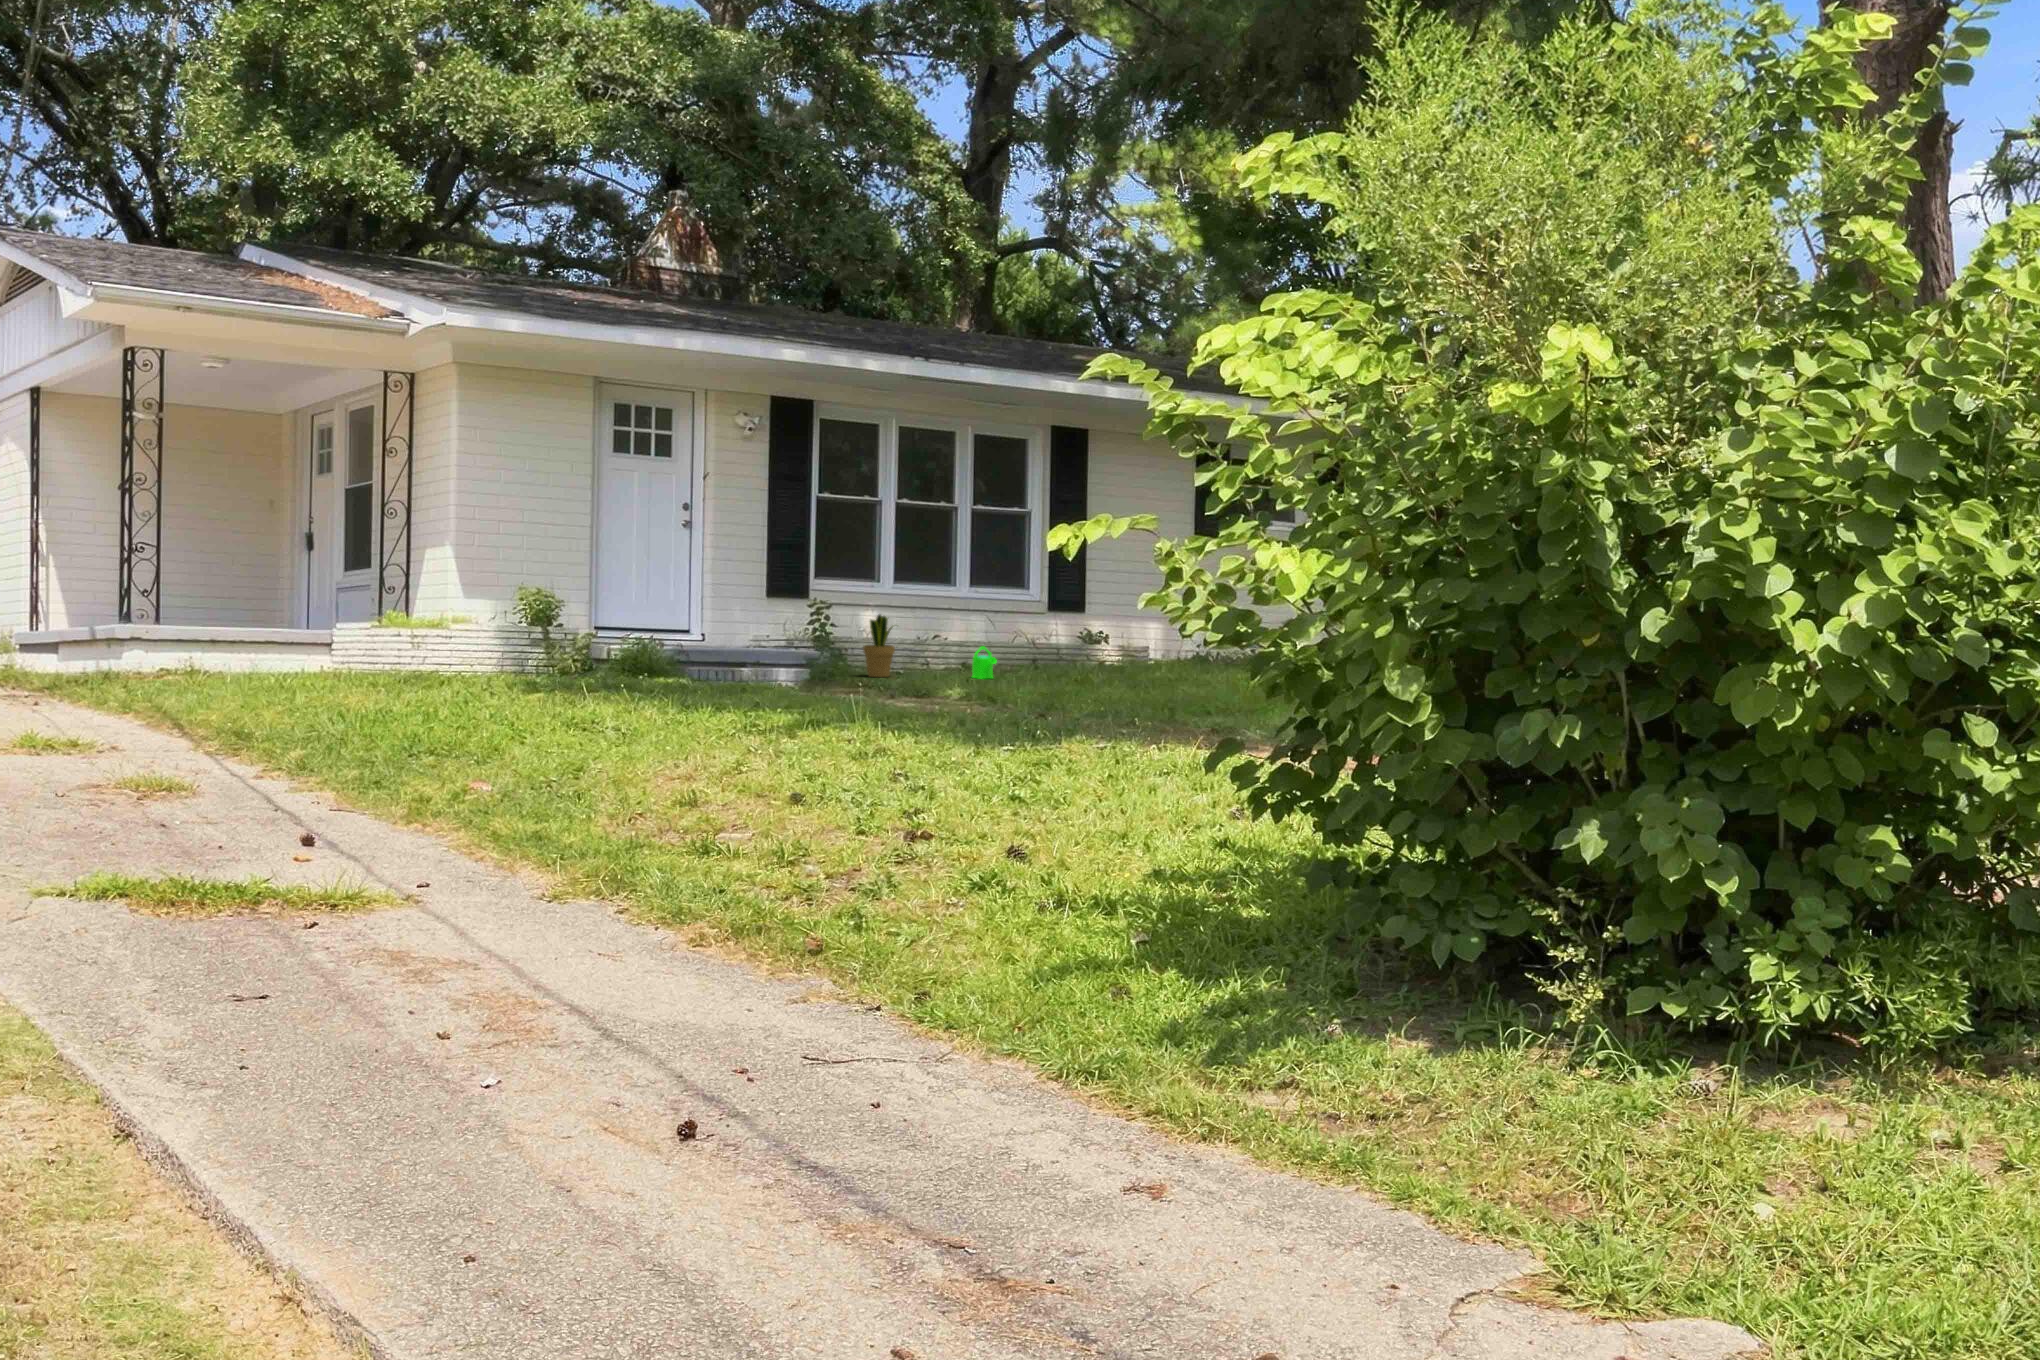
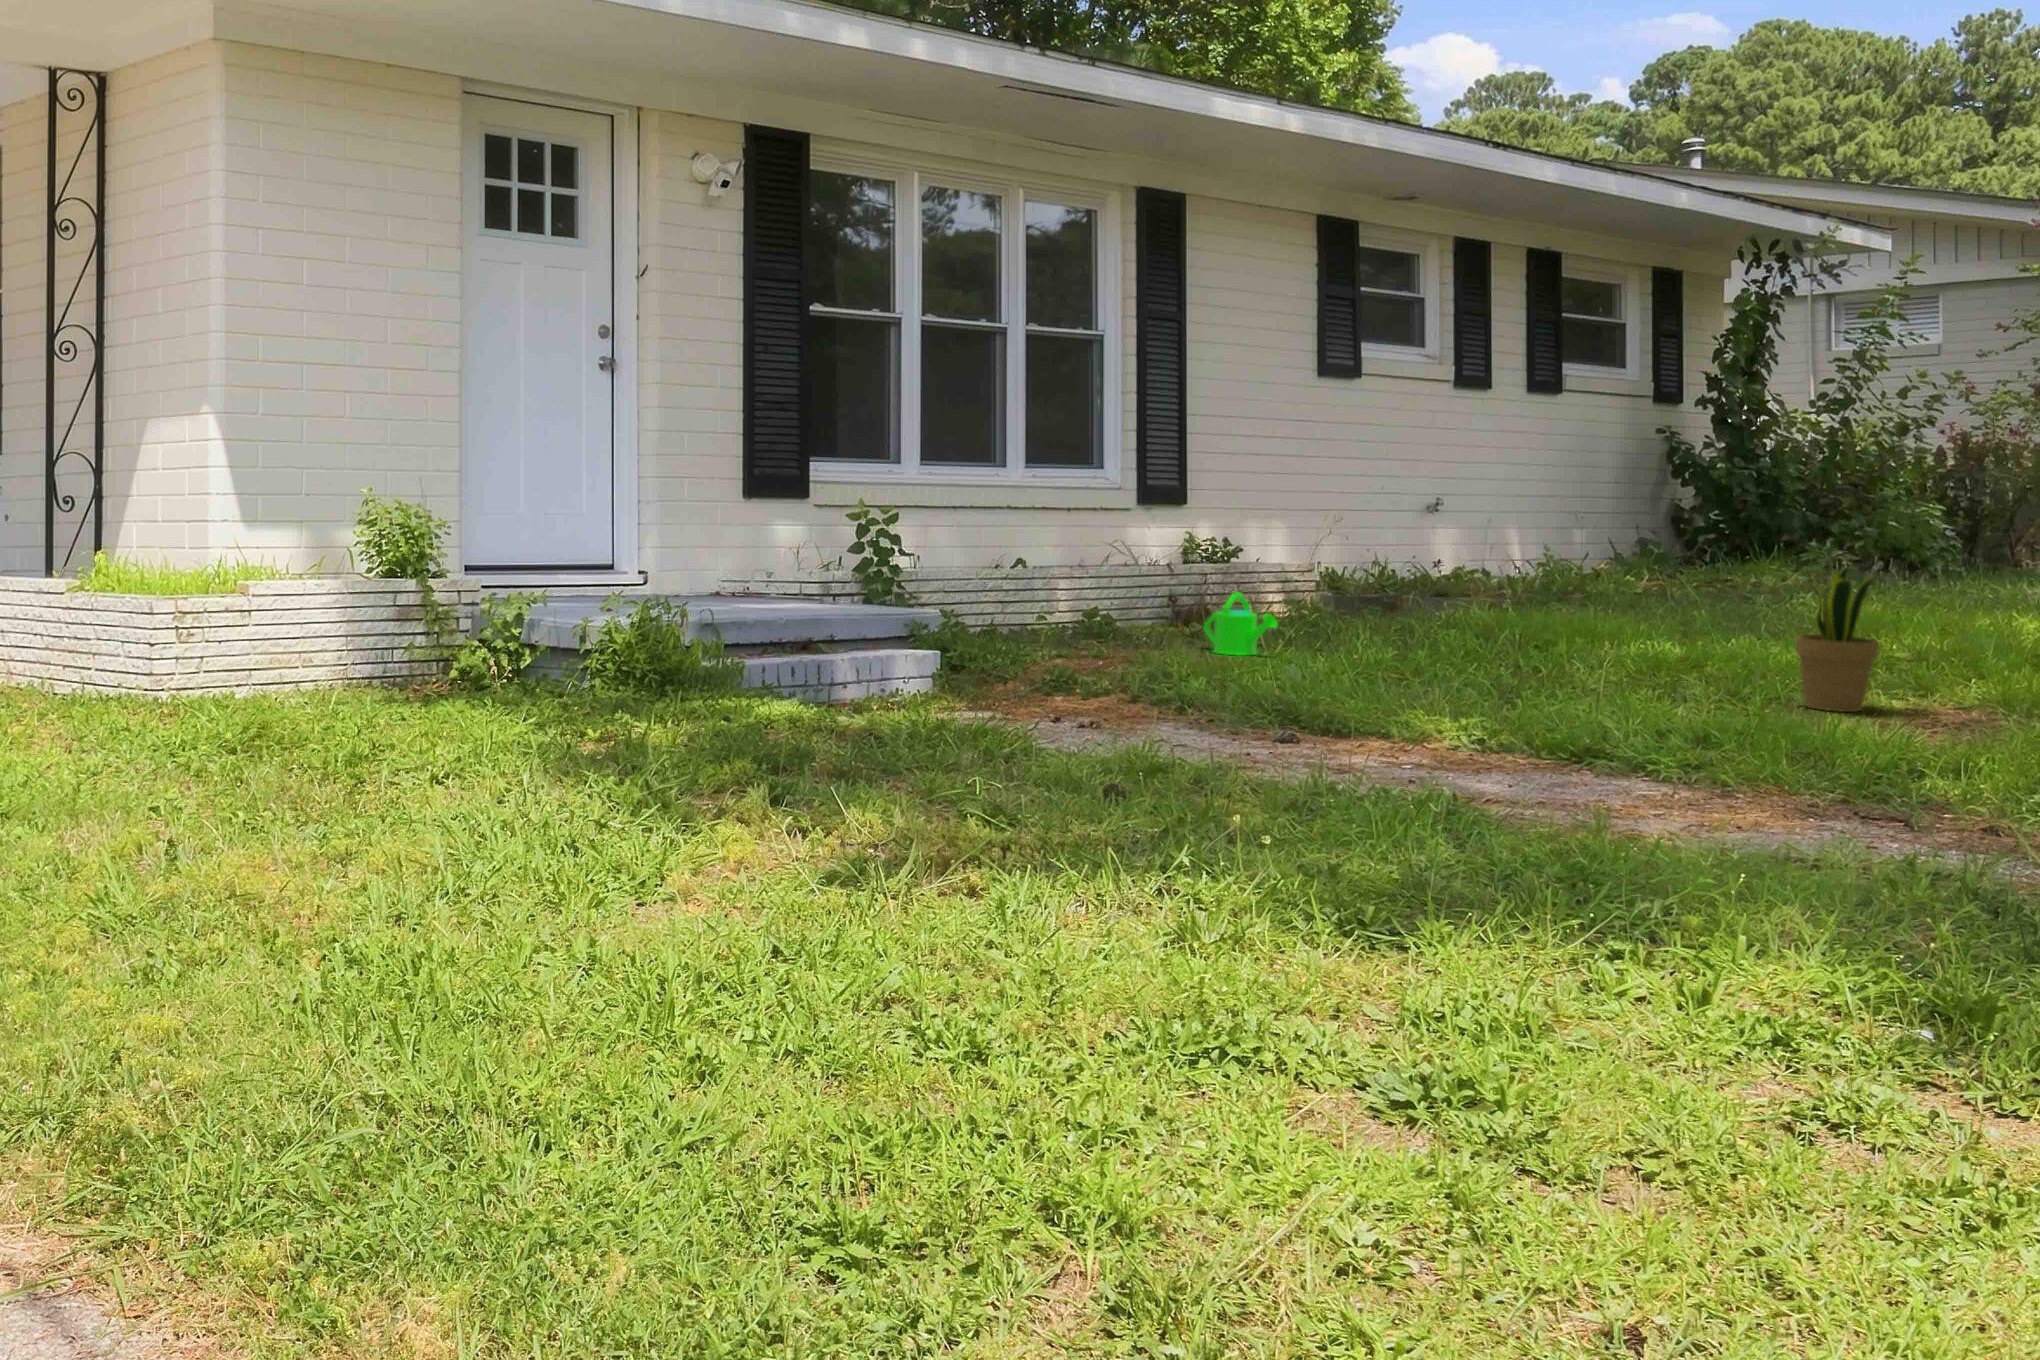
potted plant: present [863,614,895,677] -> present [1795,567,1884,712]

